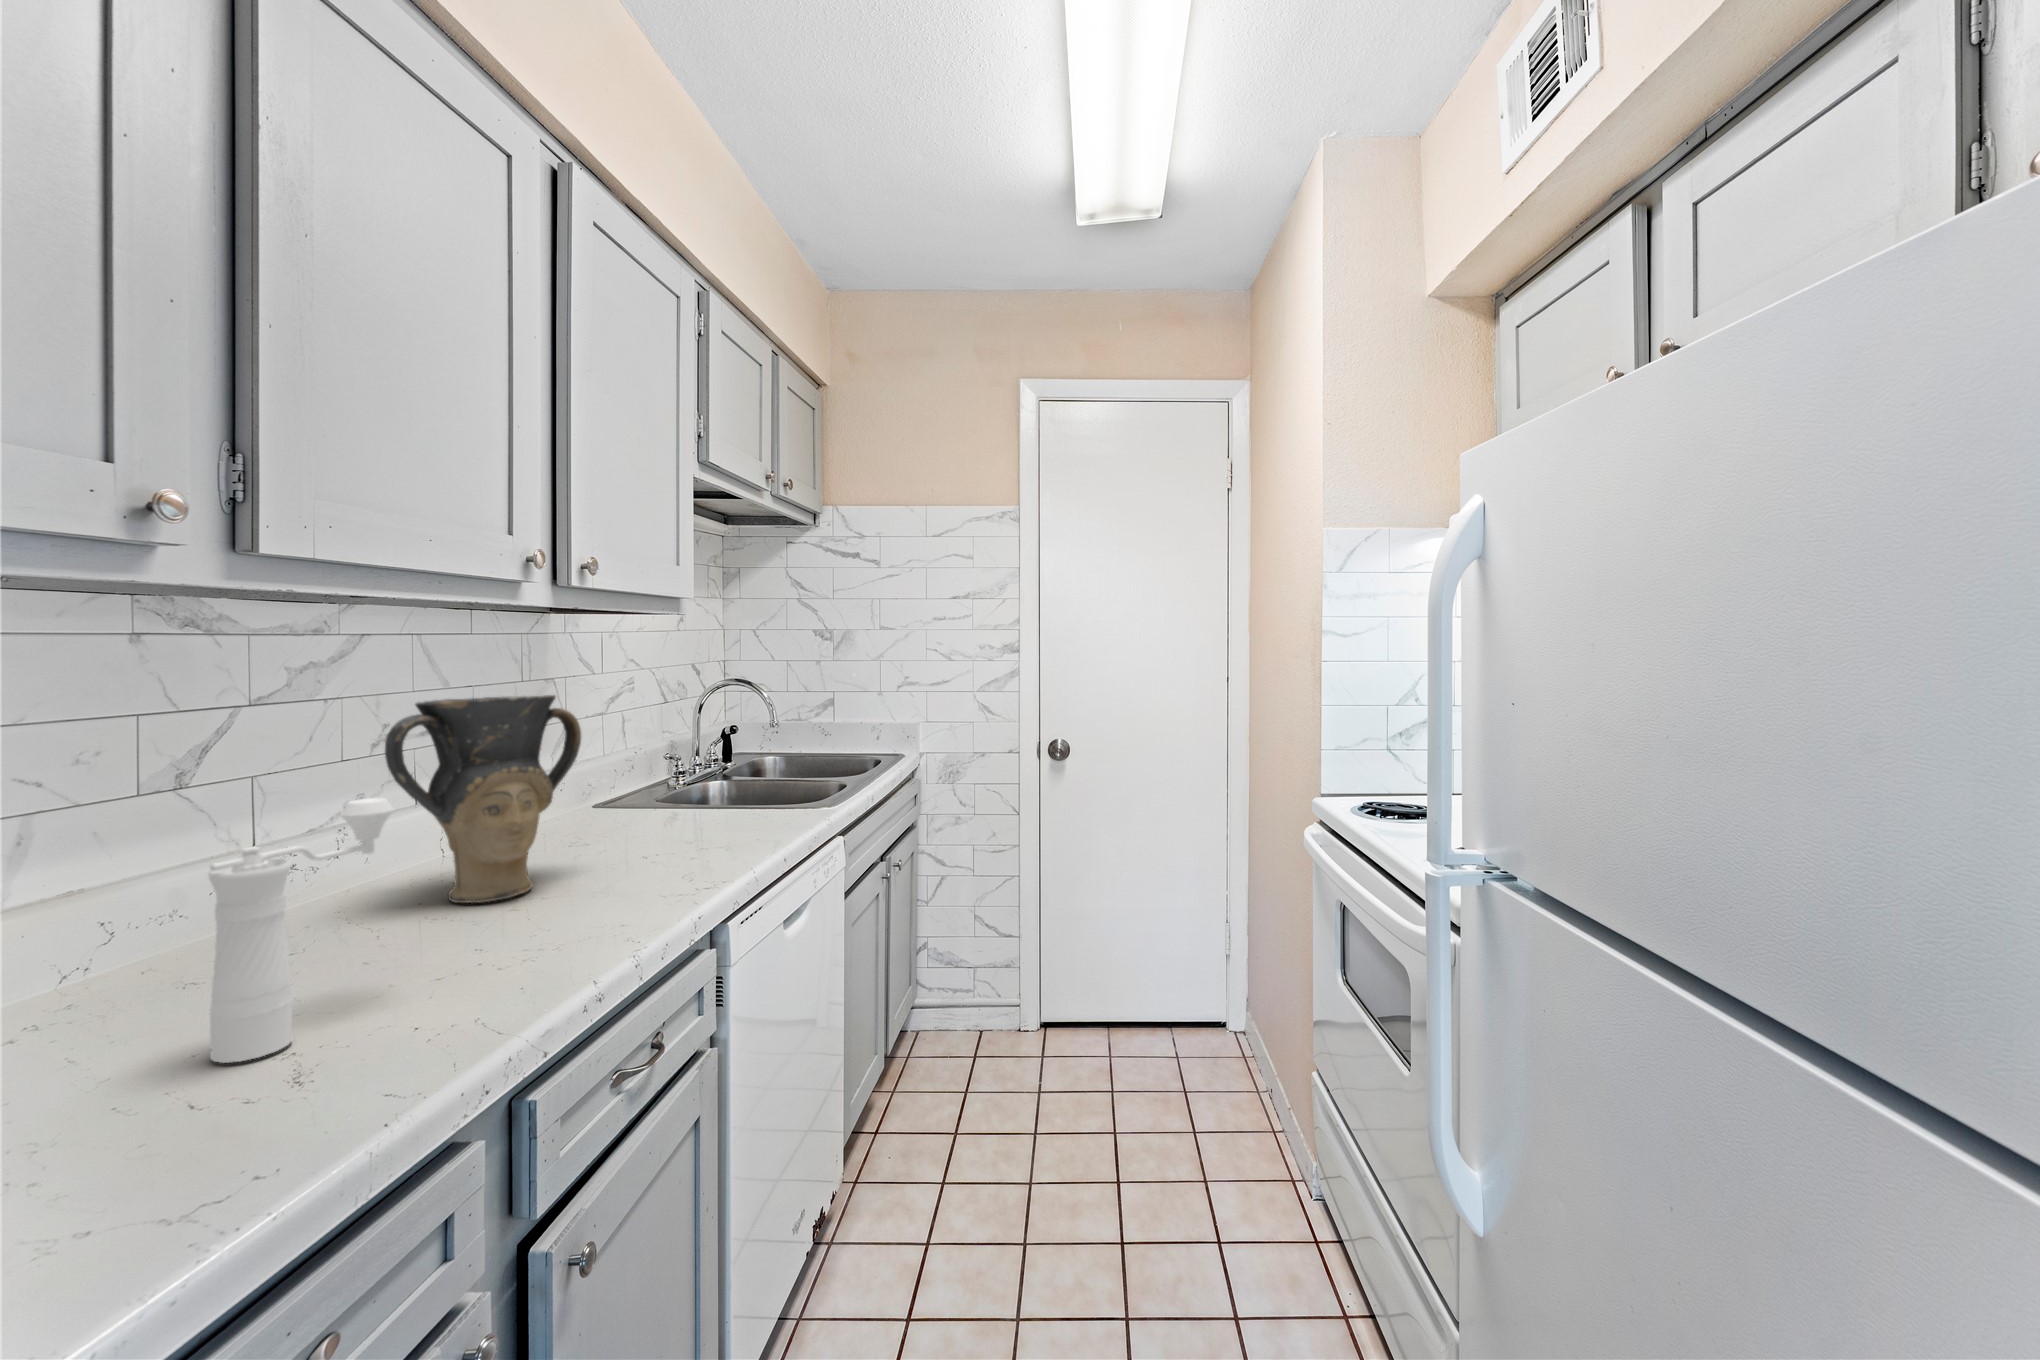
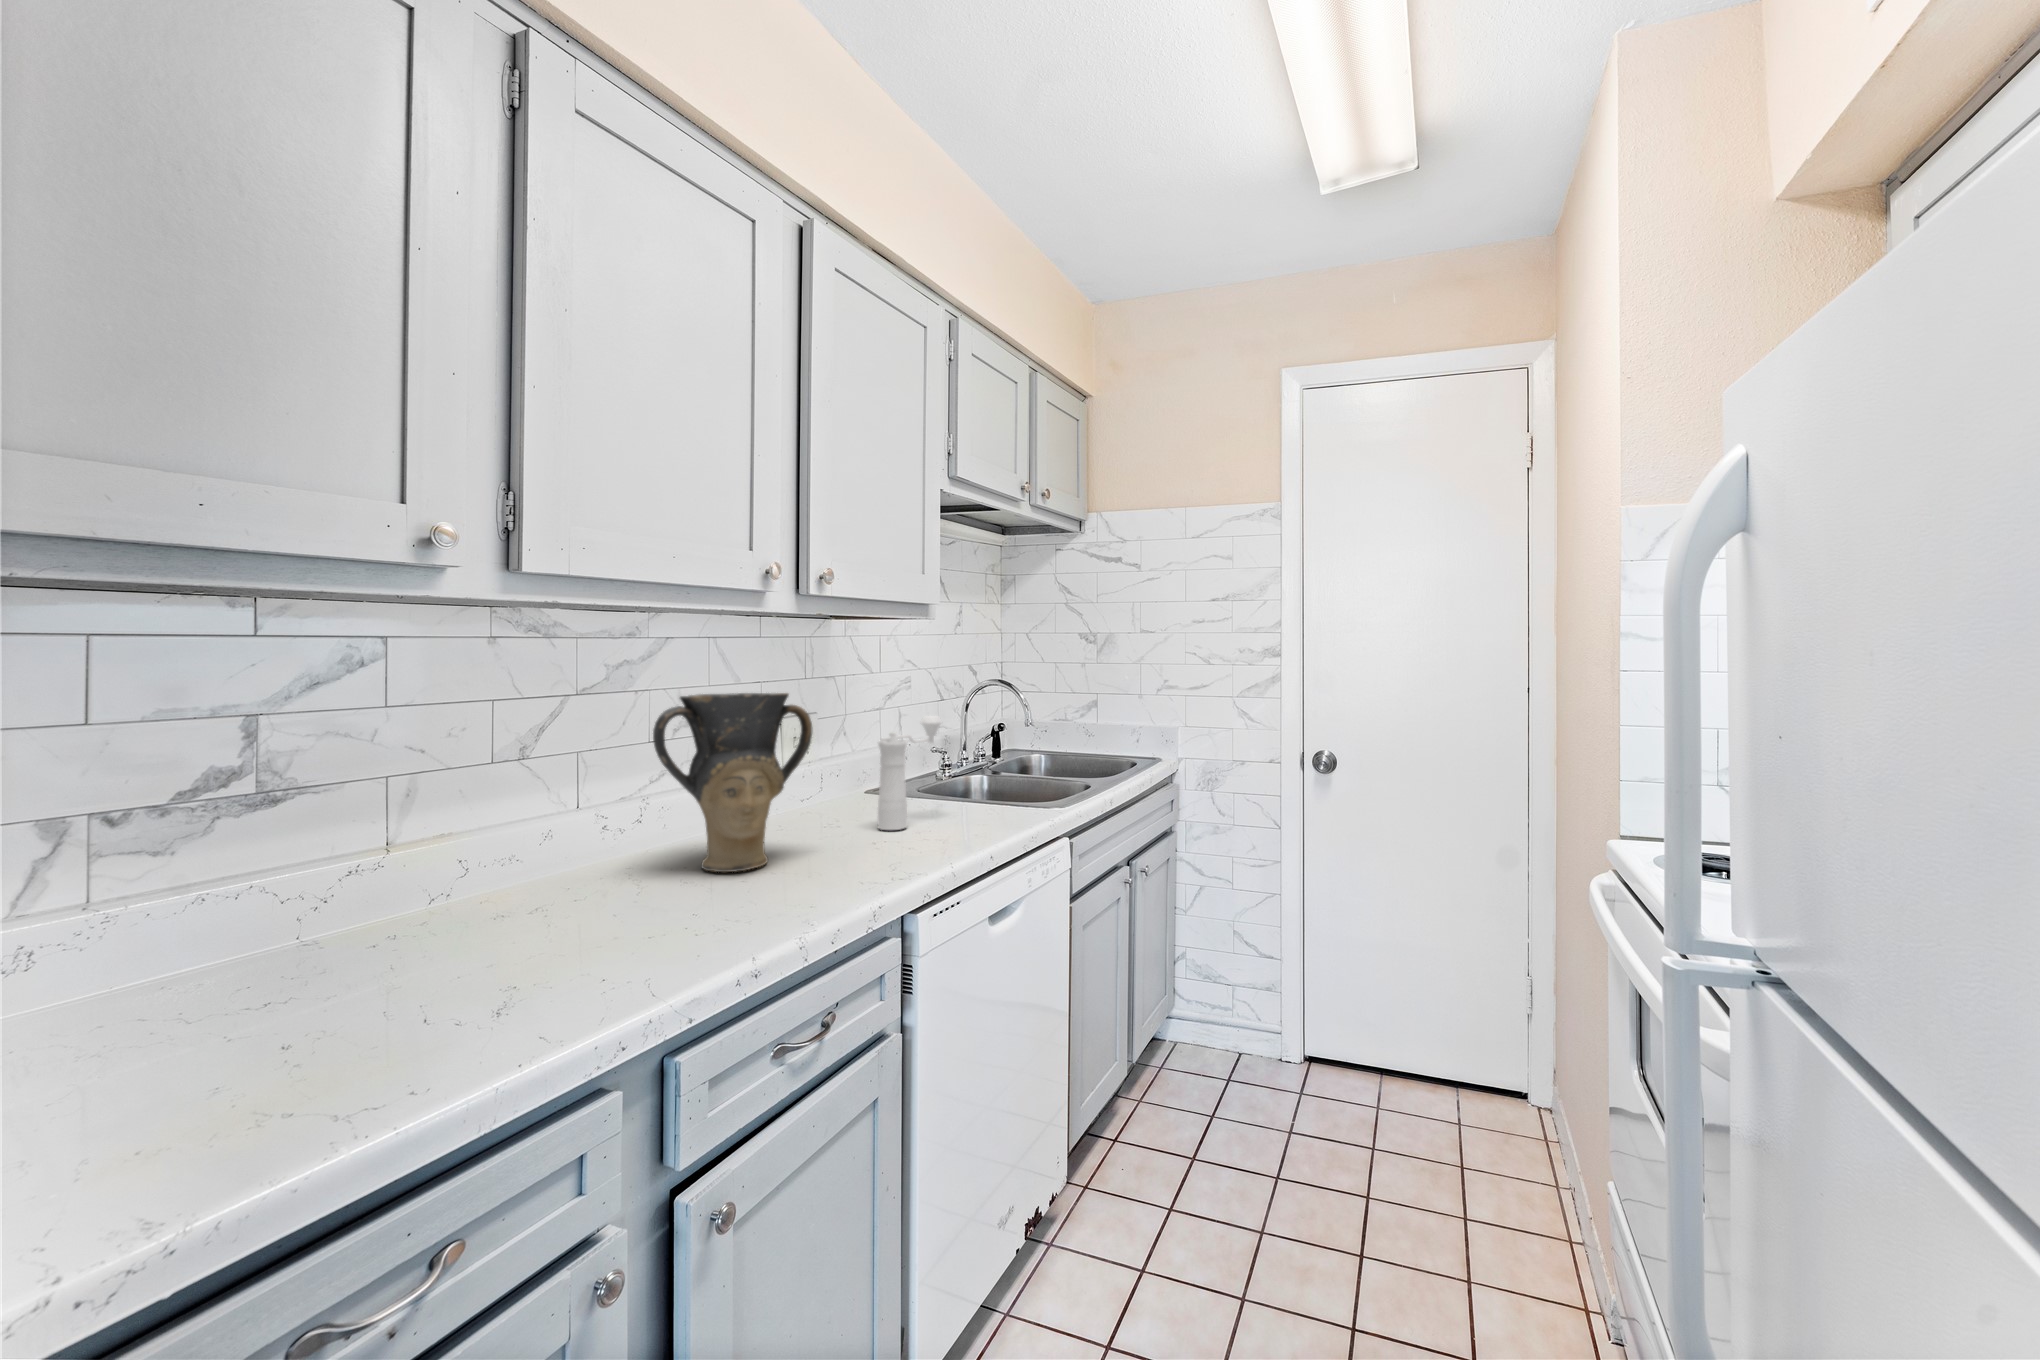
pepper mill: present [208,798,394,1063] -> present [878,716,942,830]

